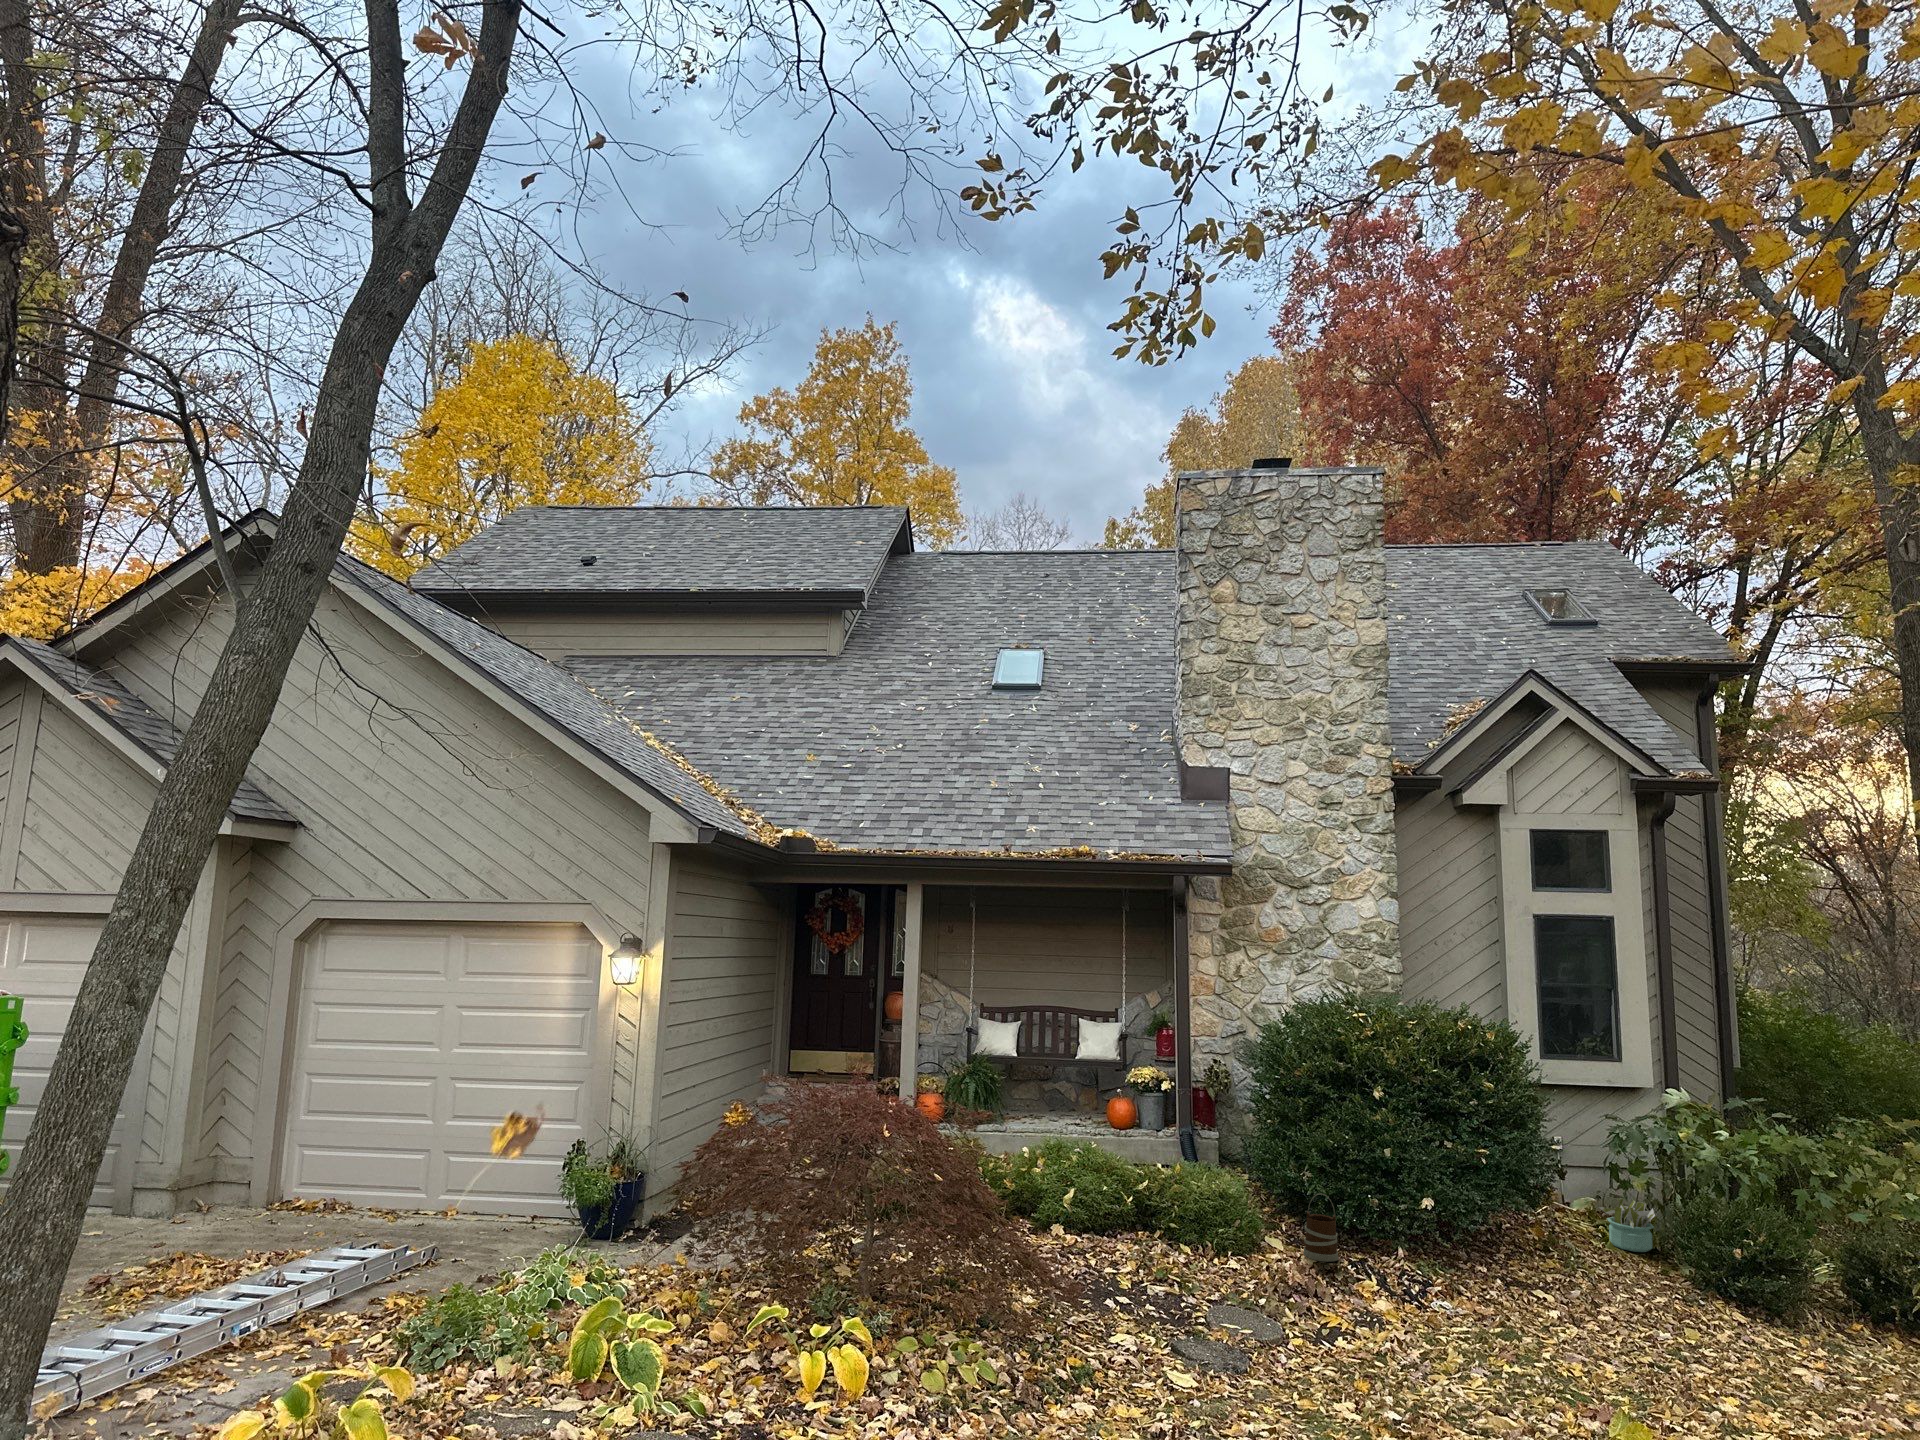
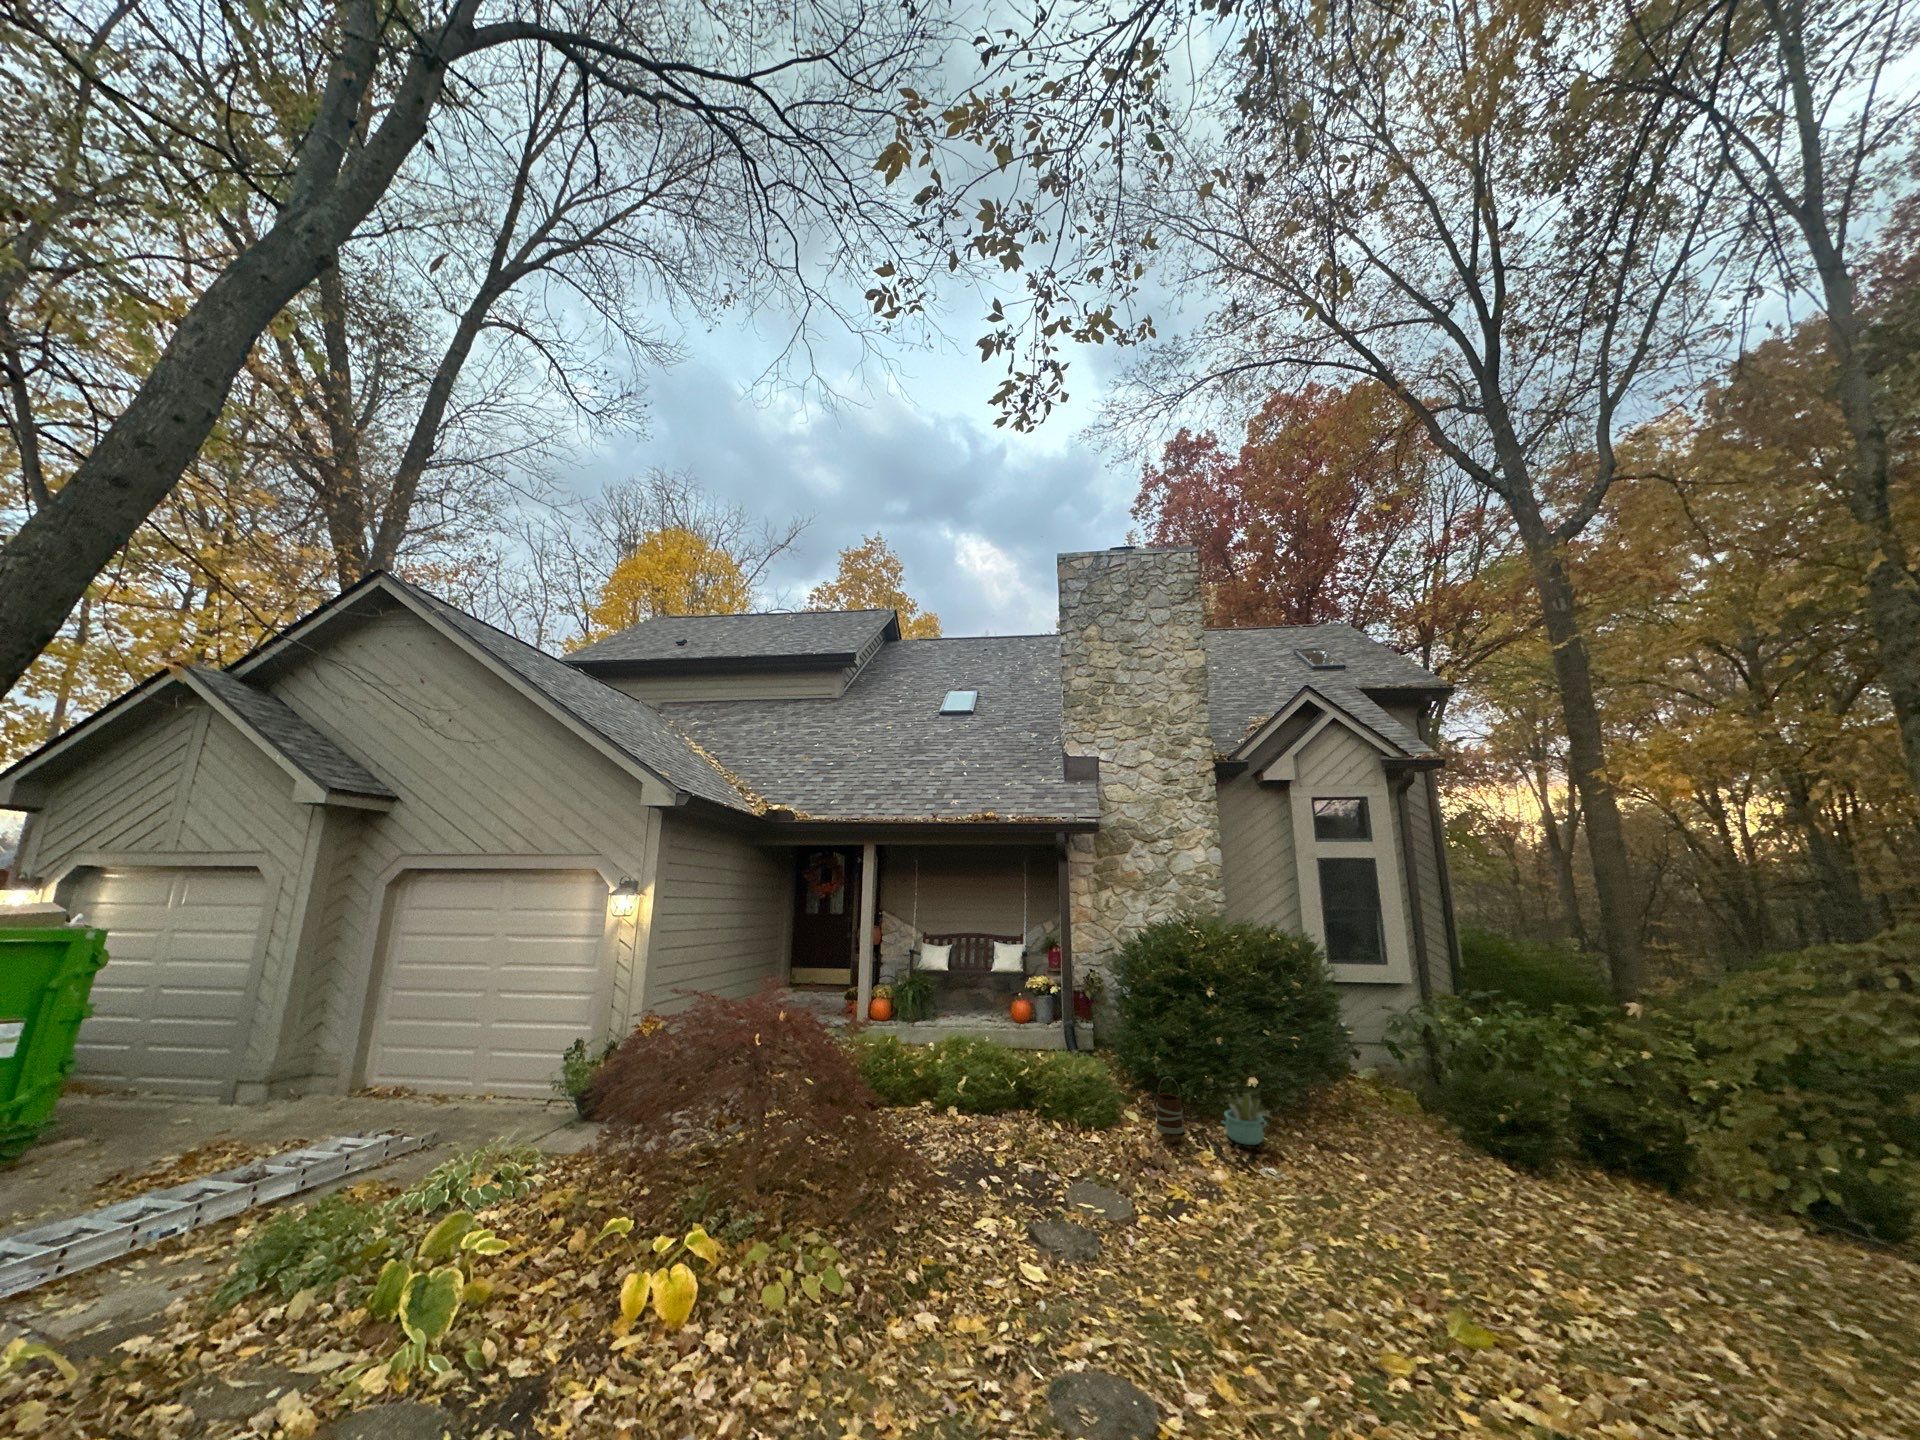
decorative plant: present [1599,1198,1655,1252] -> present [1222,1093,1269,1145]

